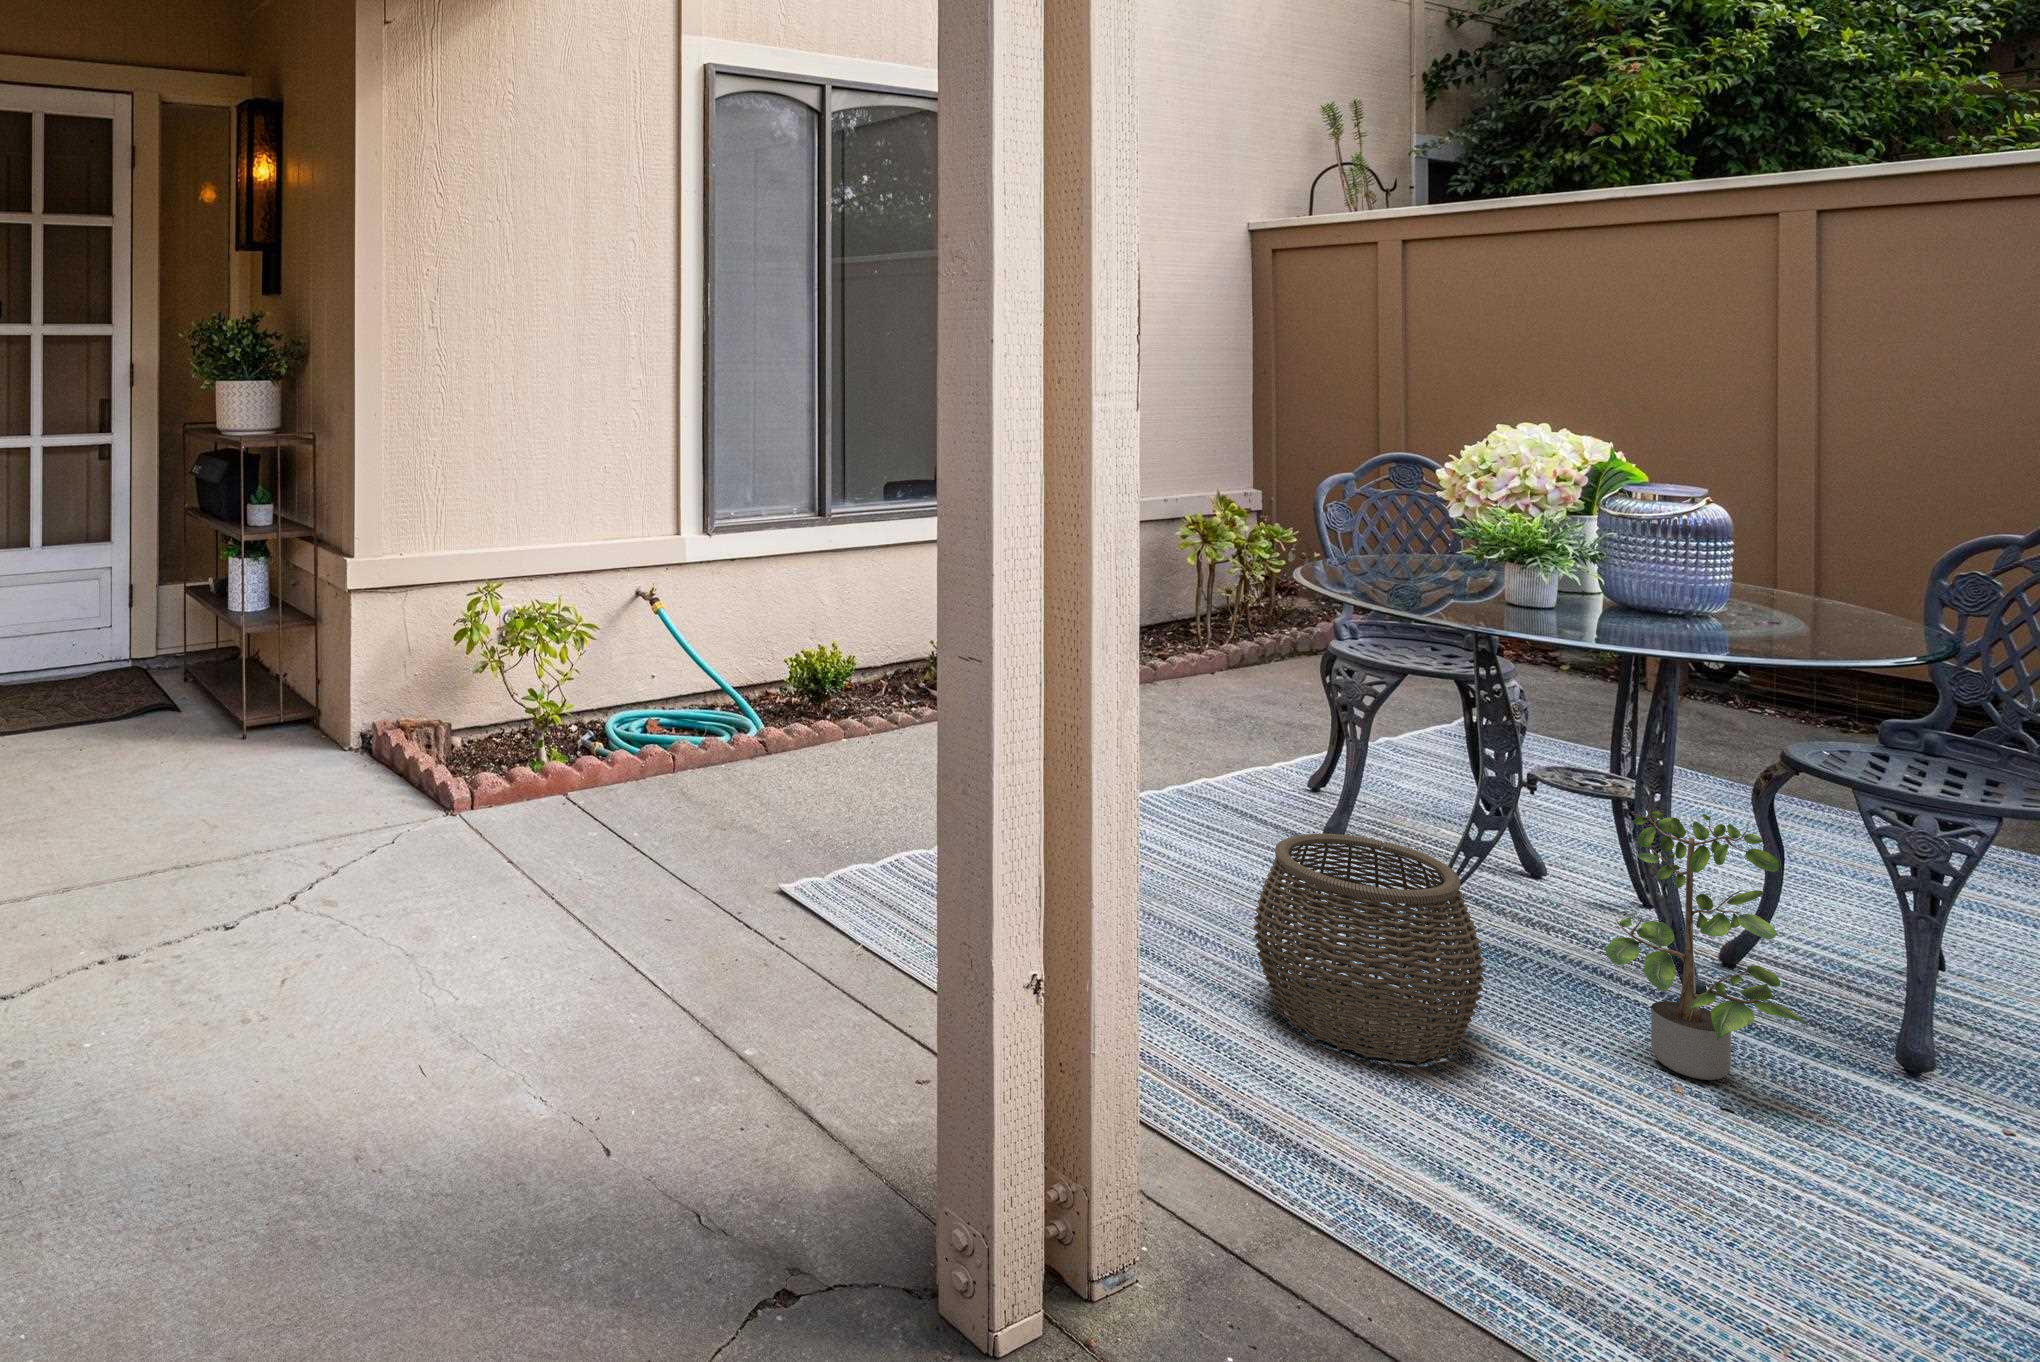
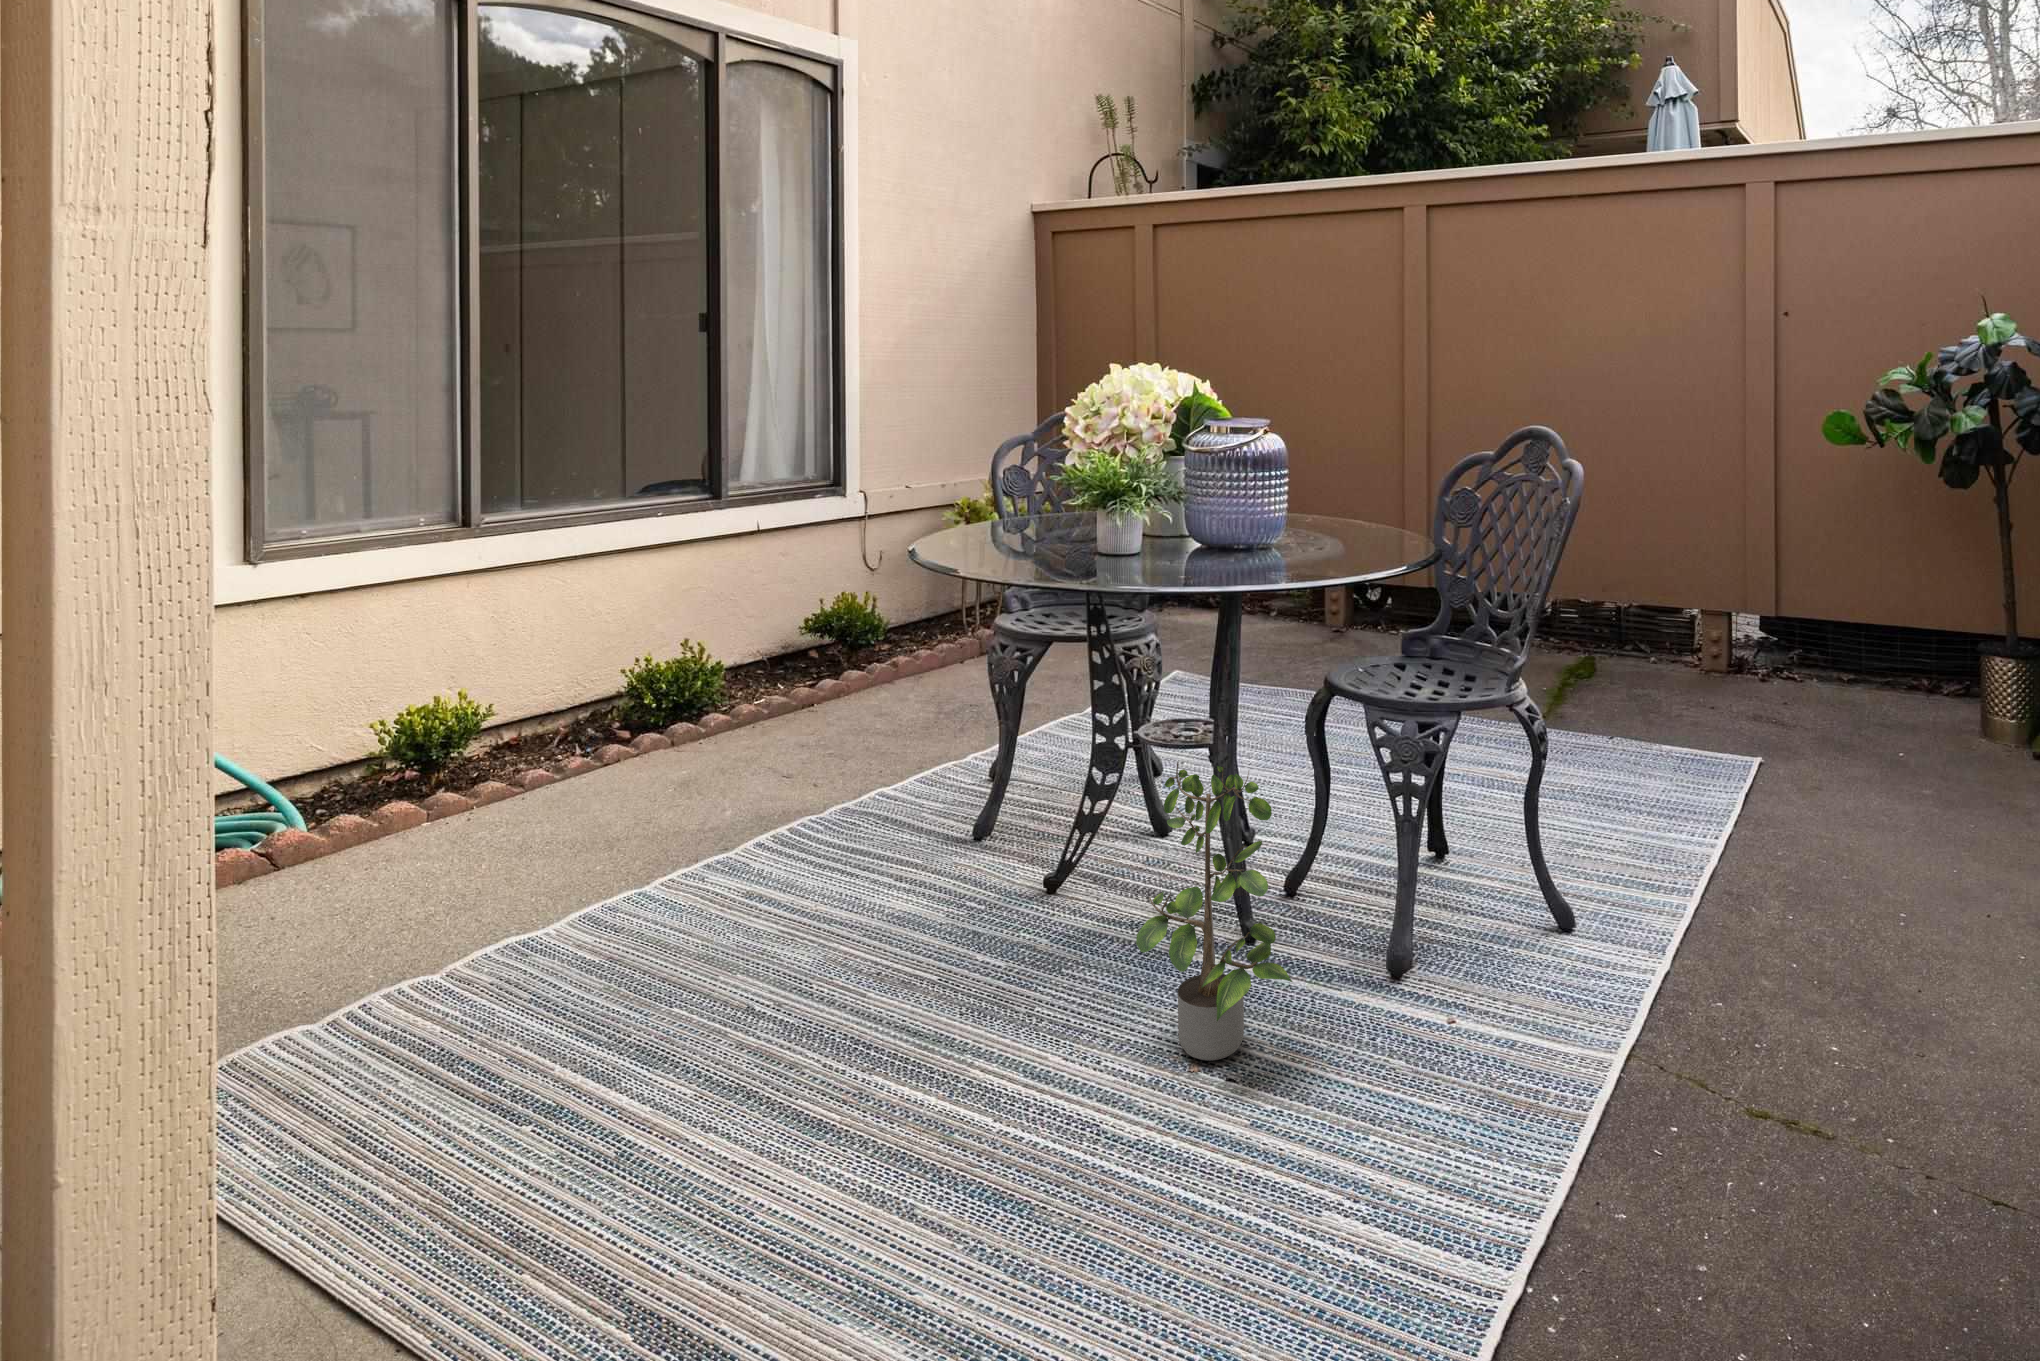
woven basket: present [1254,833,1484,1064] -> none [749,859,1008,1163]

